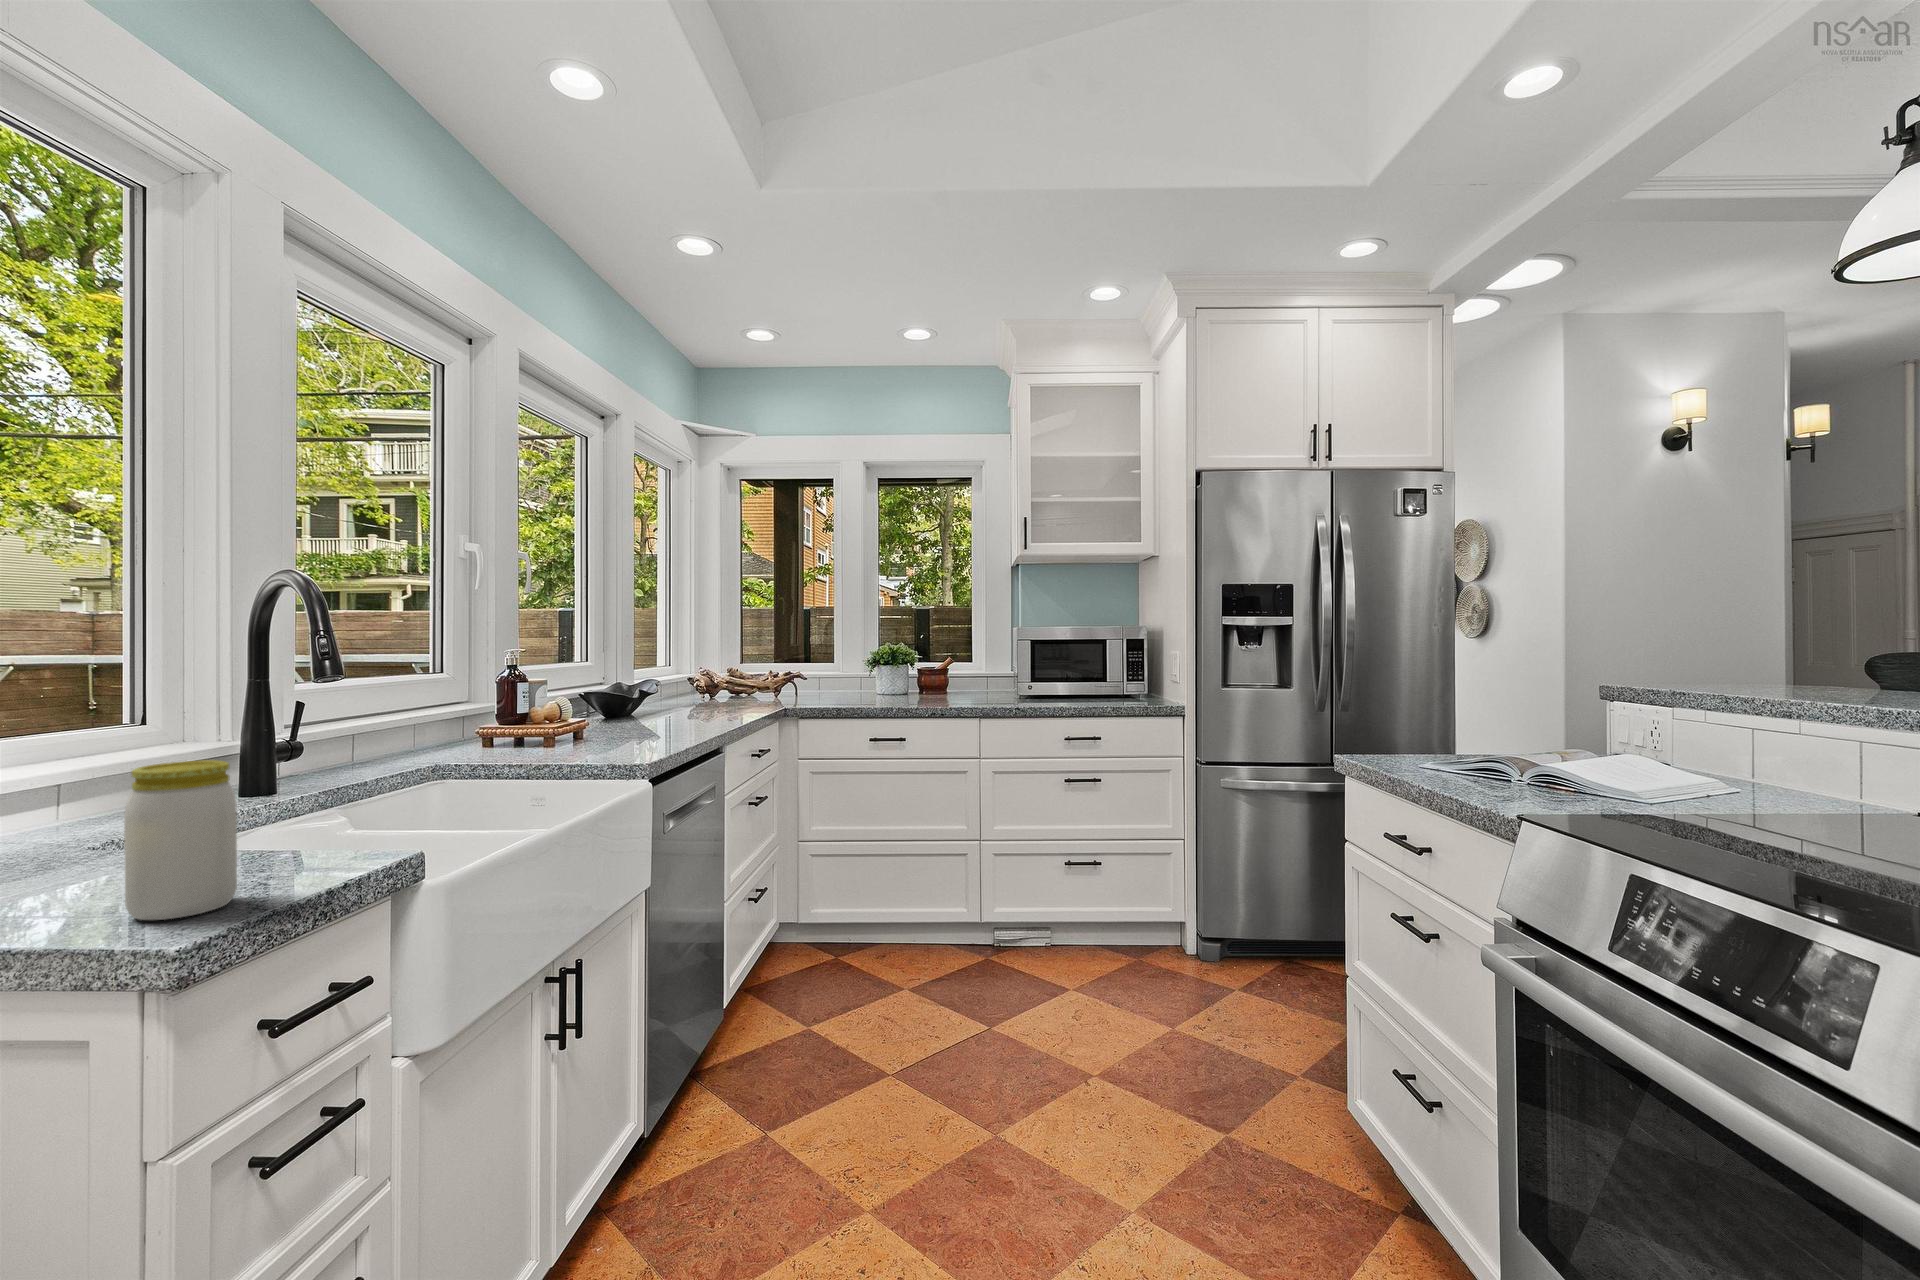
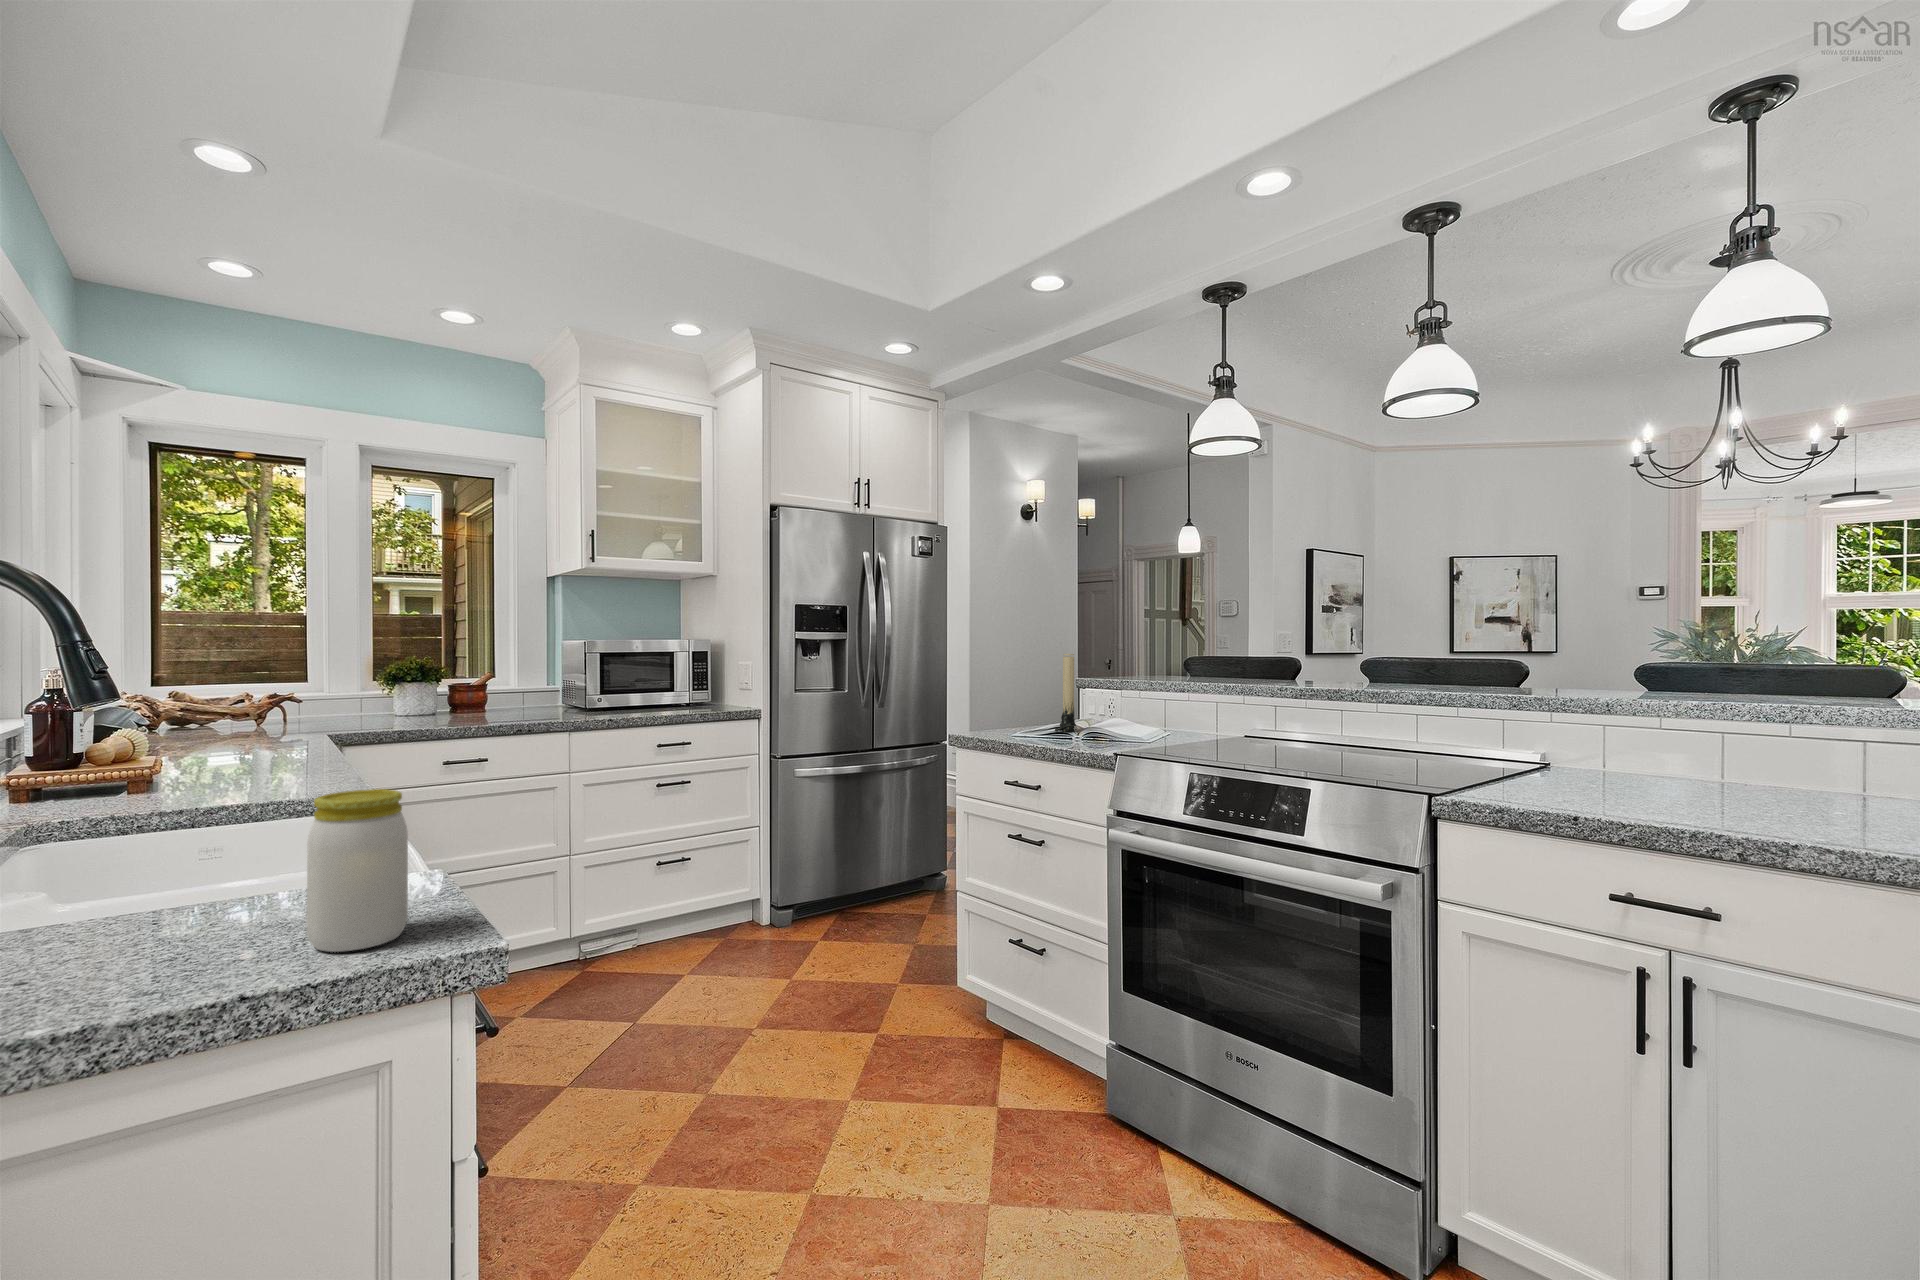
candle: none [1520,643,1564,766] -> present [1055,654,1077,732]

